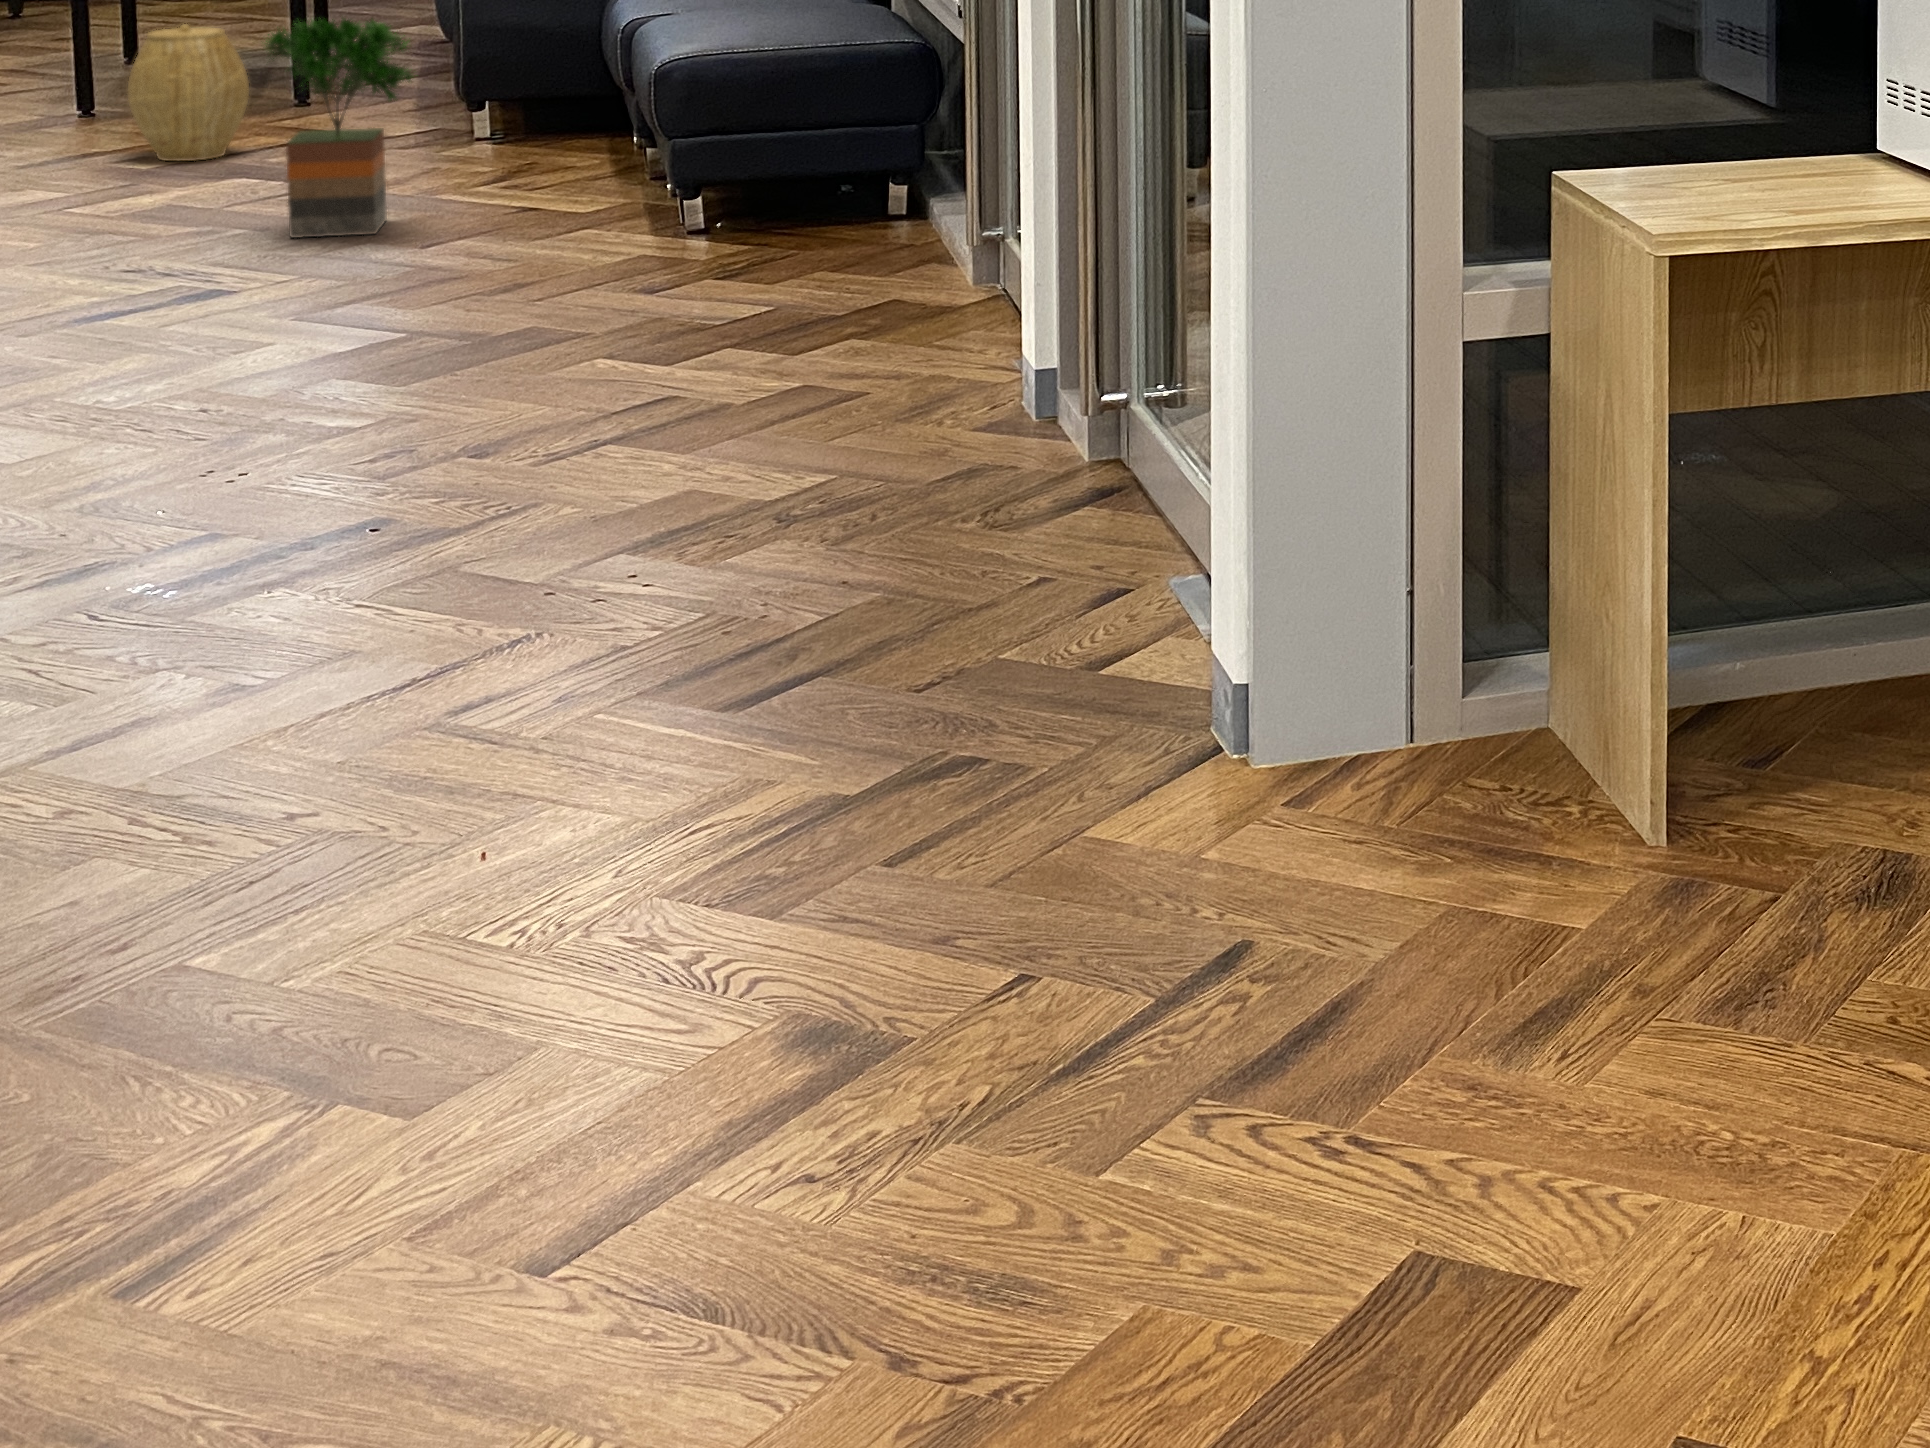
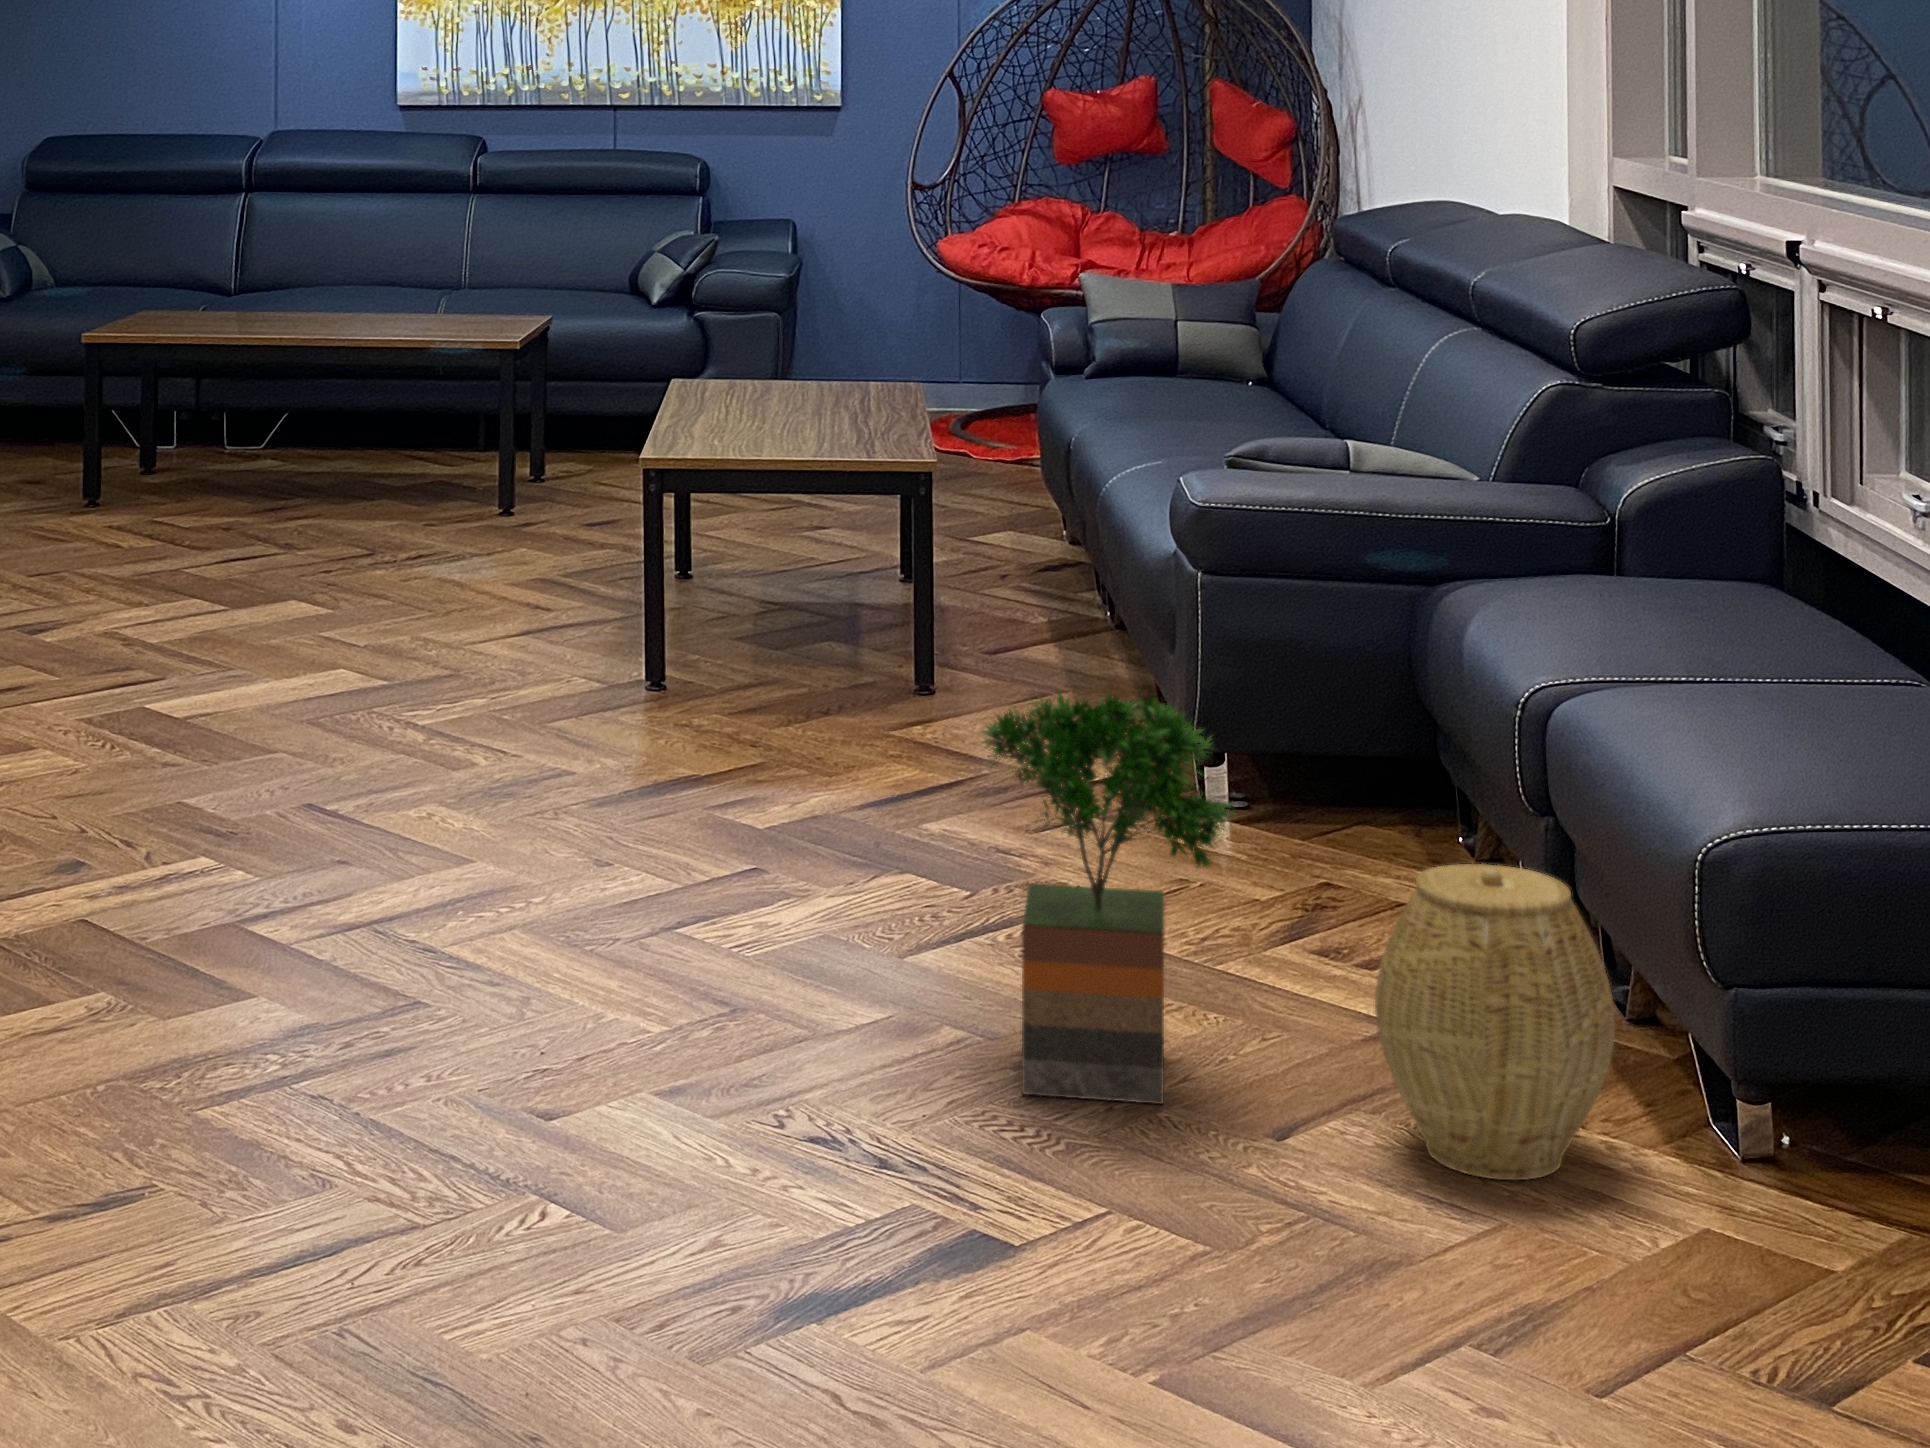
woven basket: present [128,25,249,161] -> present [1375,864,1615,1180]

